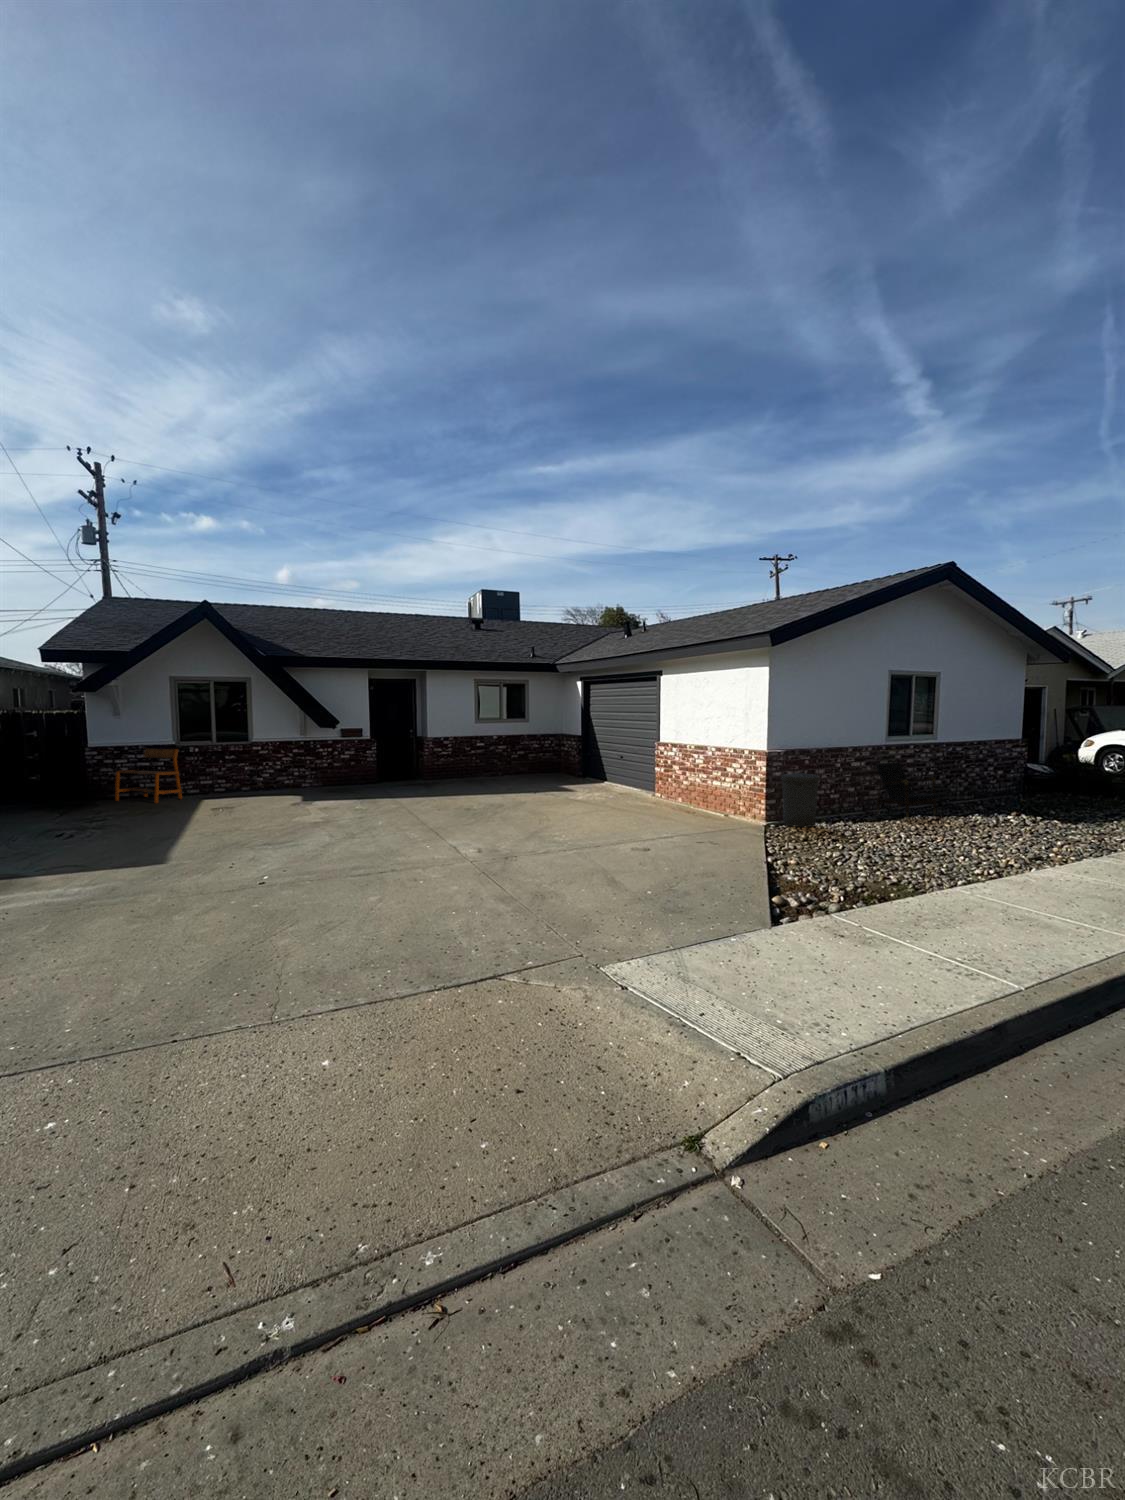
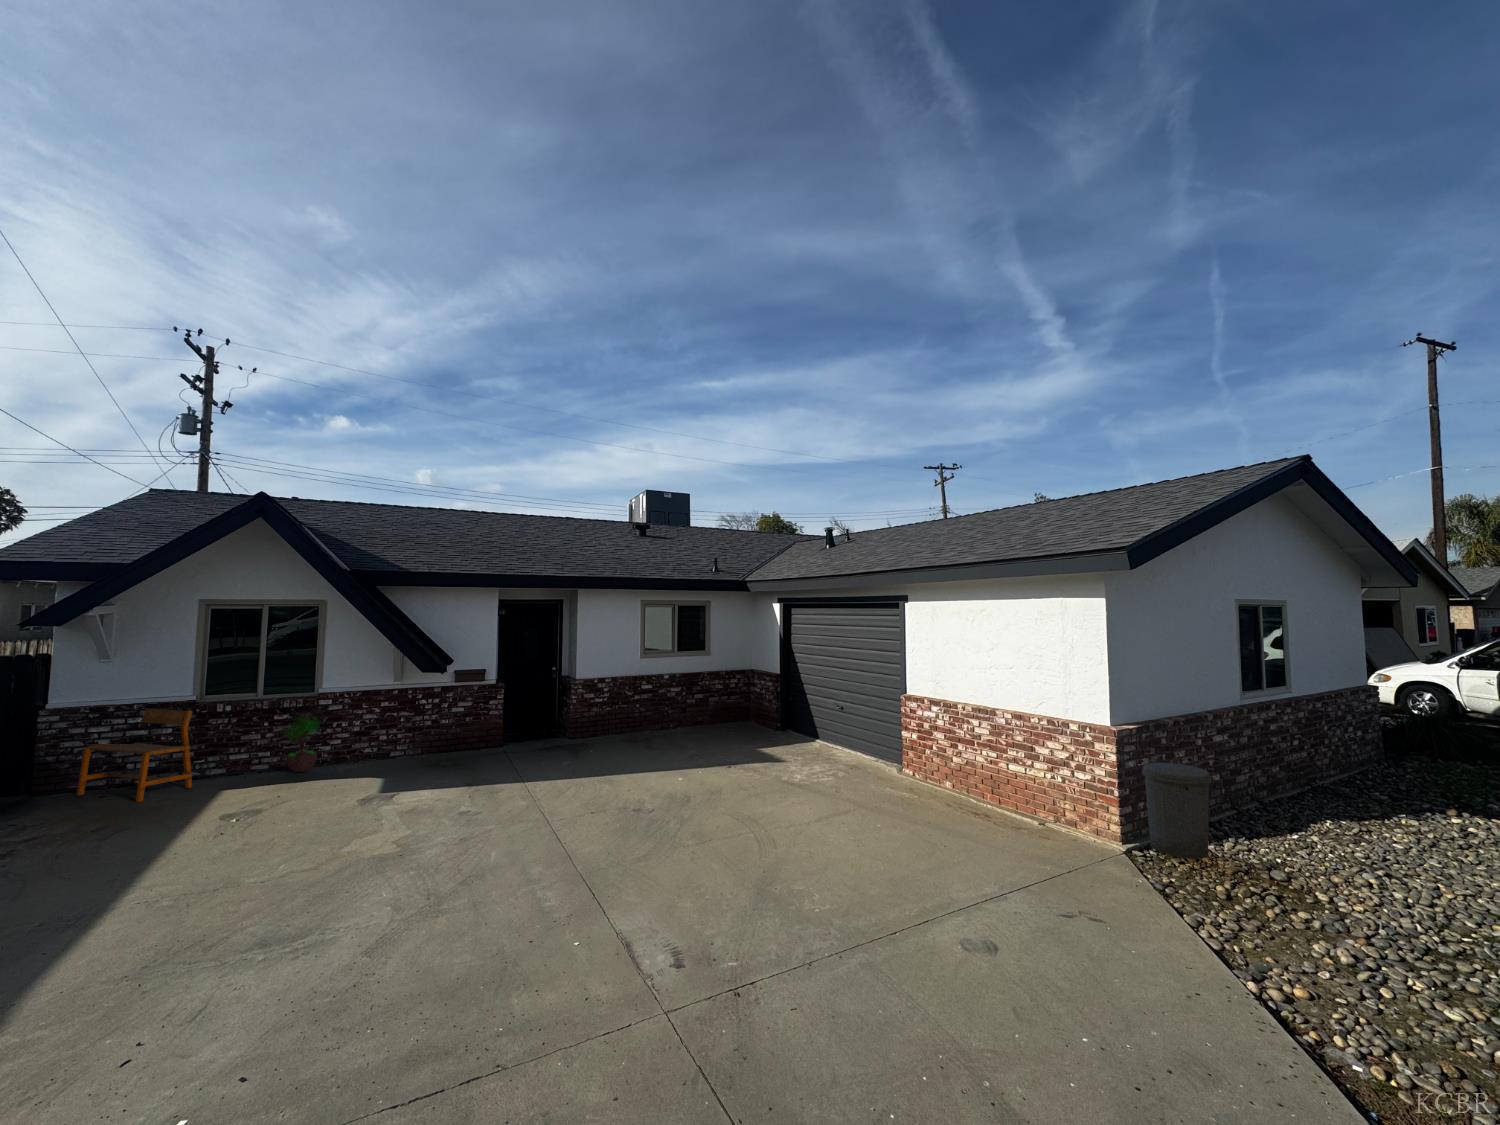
potted tree: none [231,753,257,794] -> present [284,716,318,772]
lounge chair: present [876,762,940,818] -> none [1242,732,1353,827]

